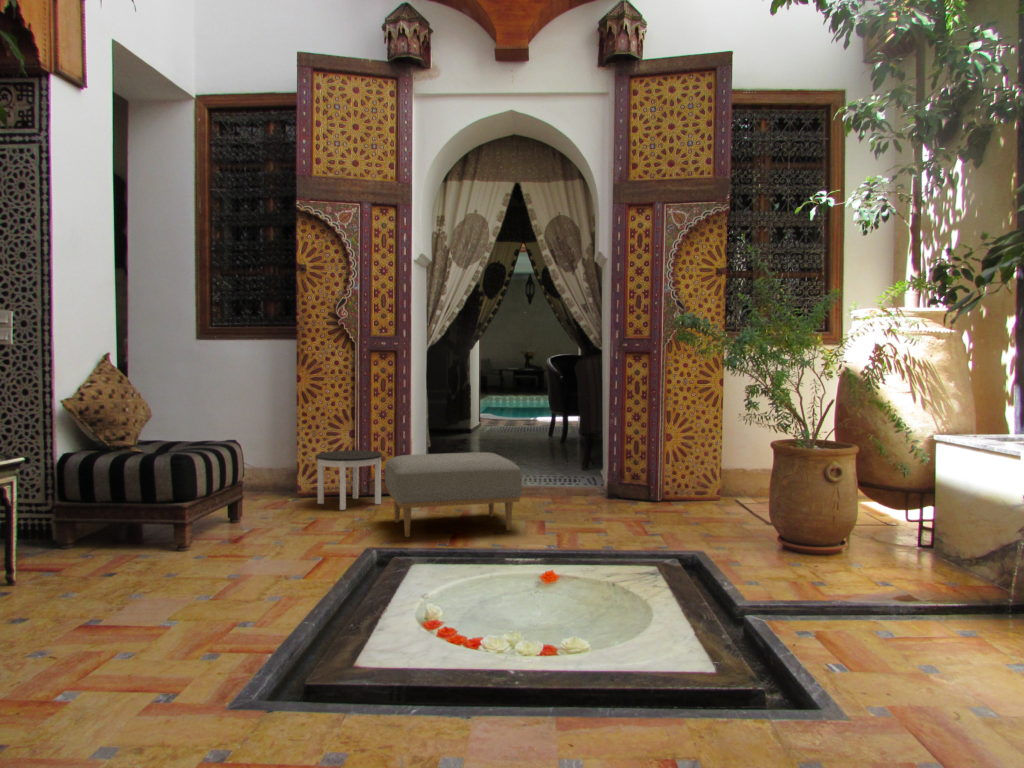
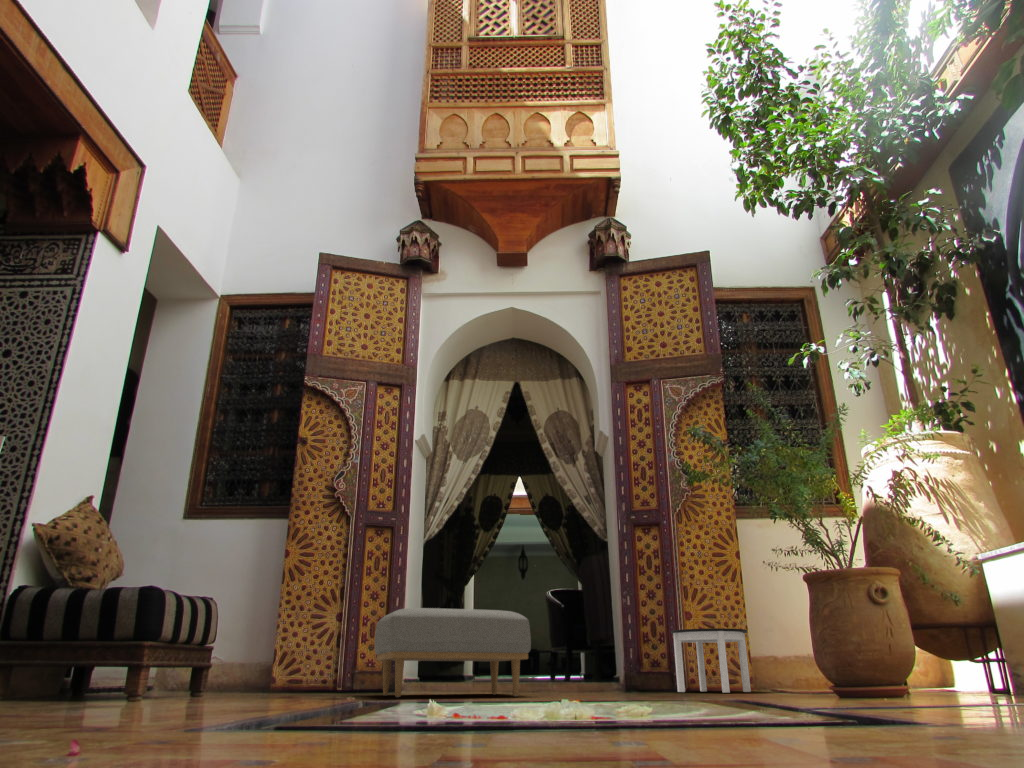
round table: present [316,450,382,510] -> present [671,628,751,693]

